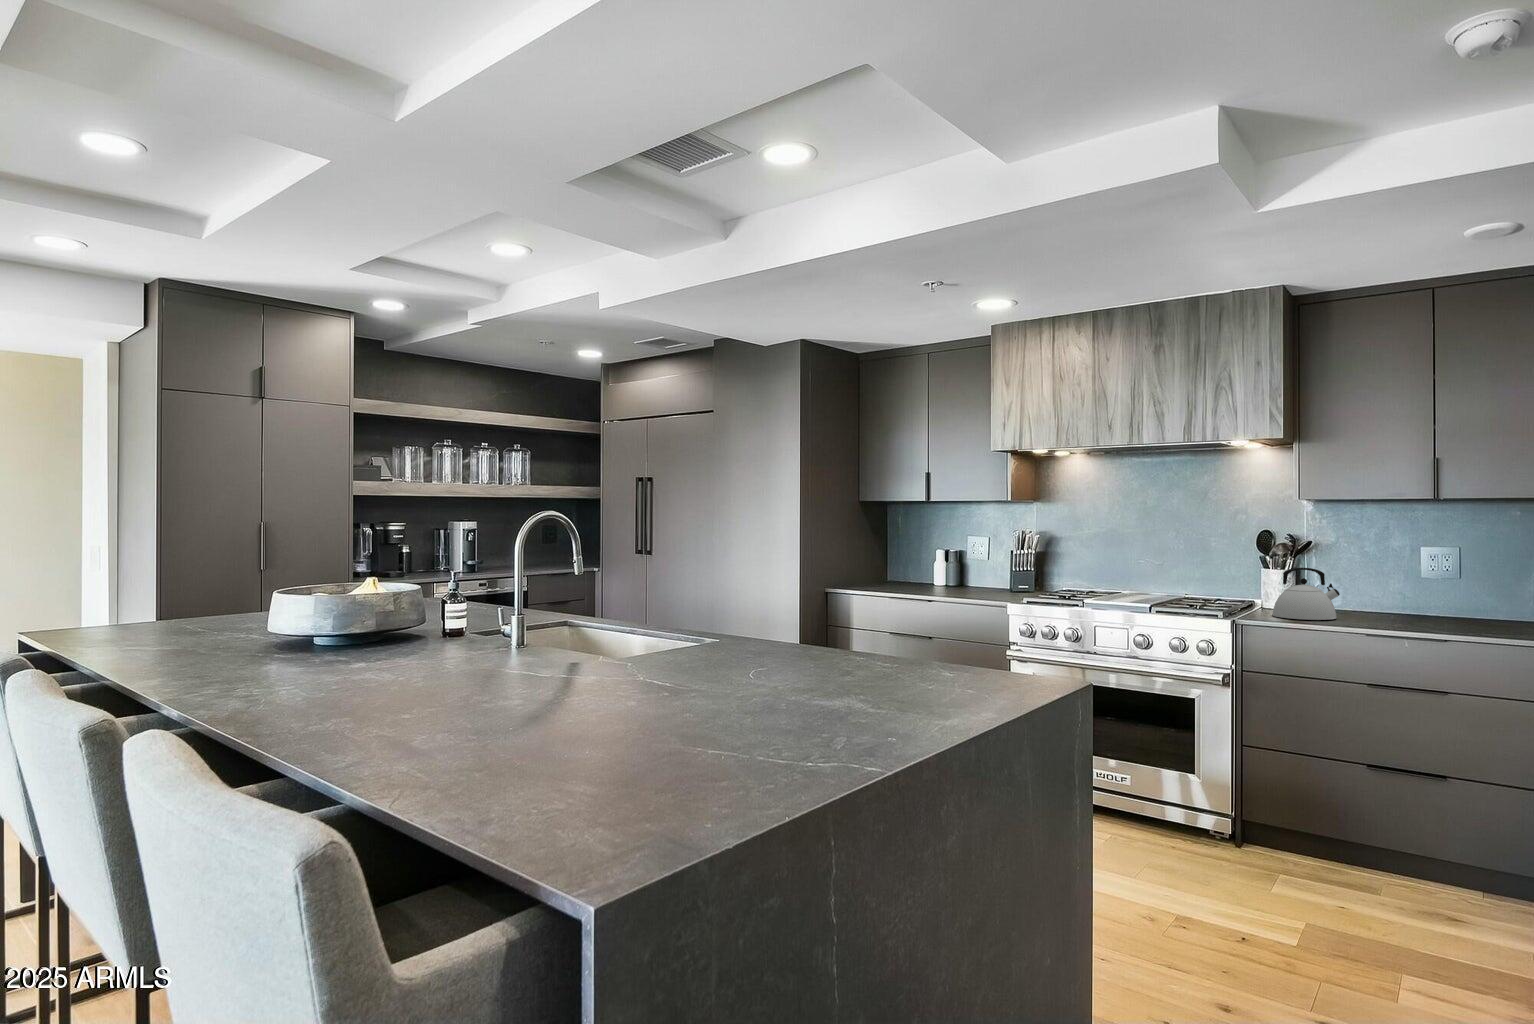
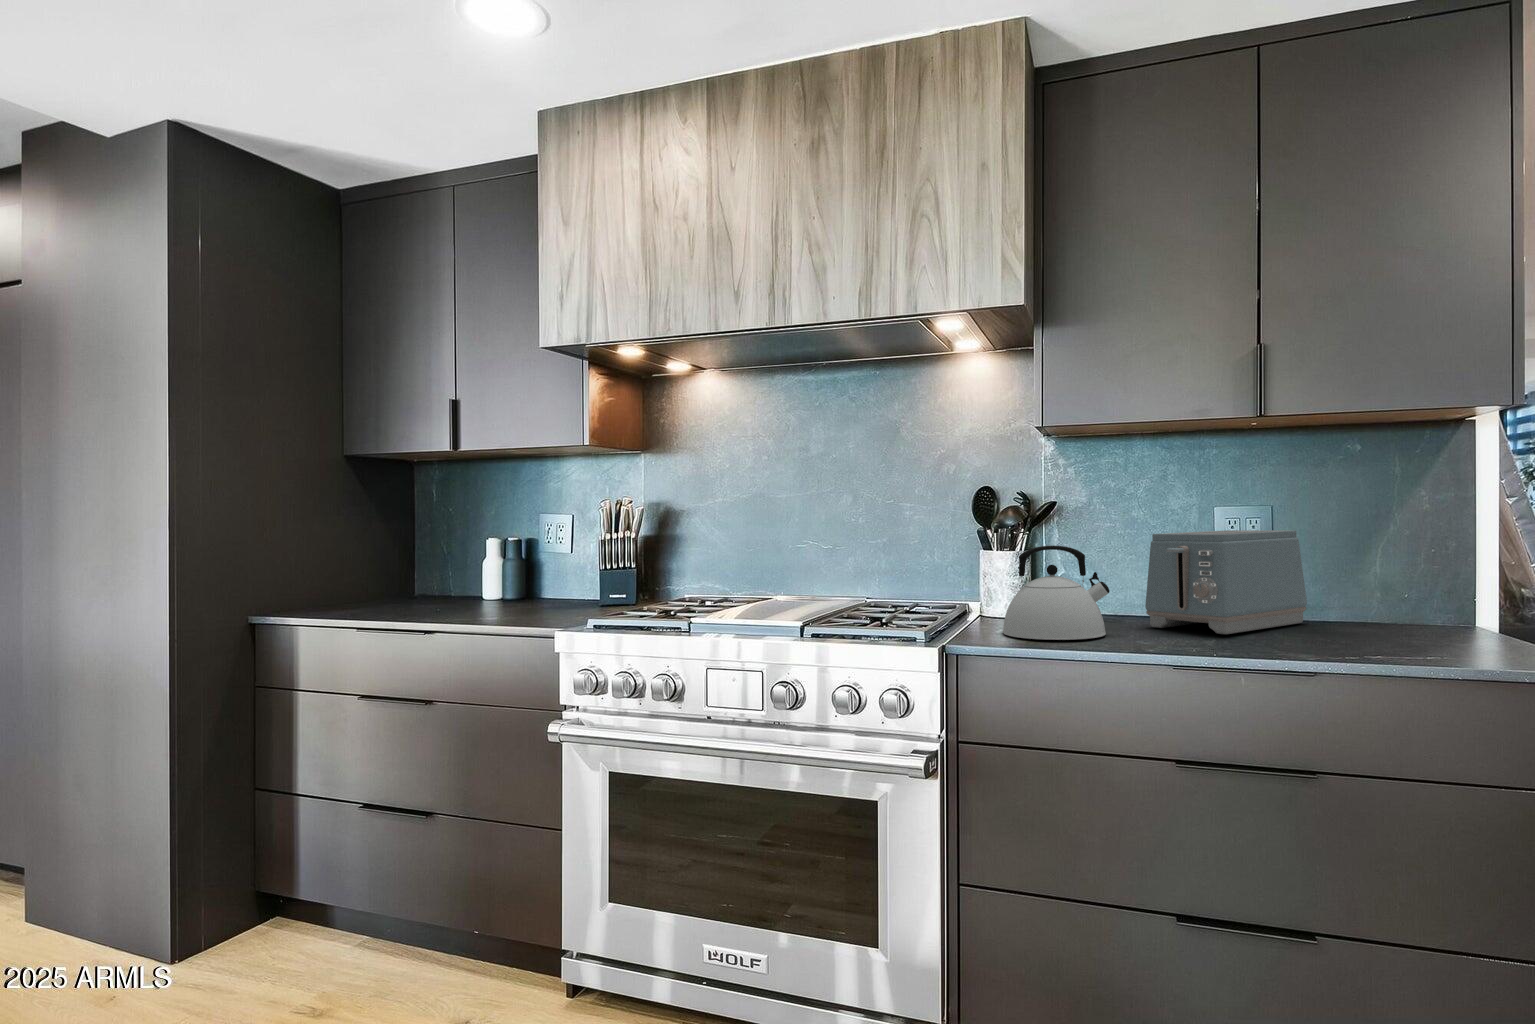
toaster: none [1365,562,1477,622] -> present [1145,530,1307,634]

